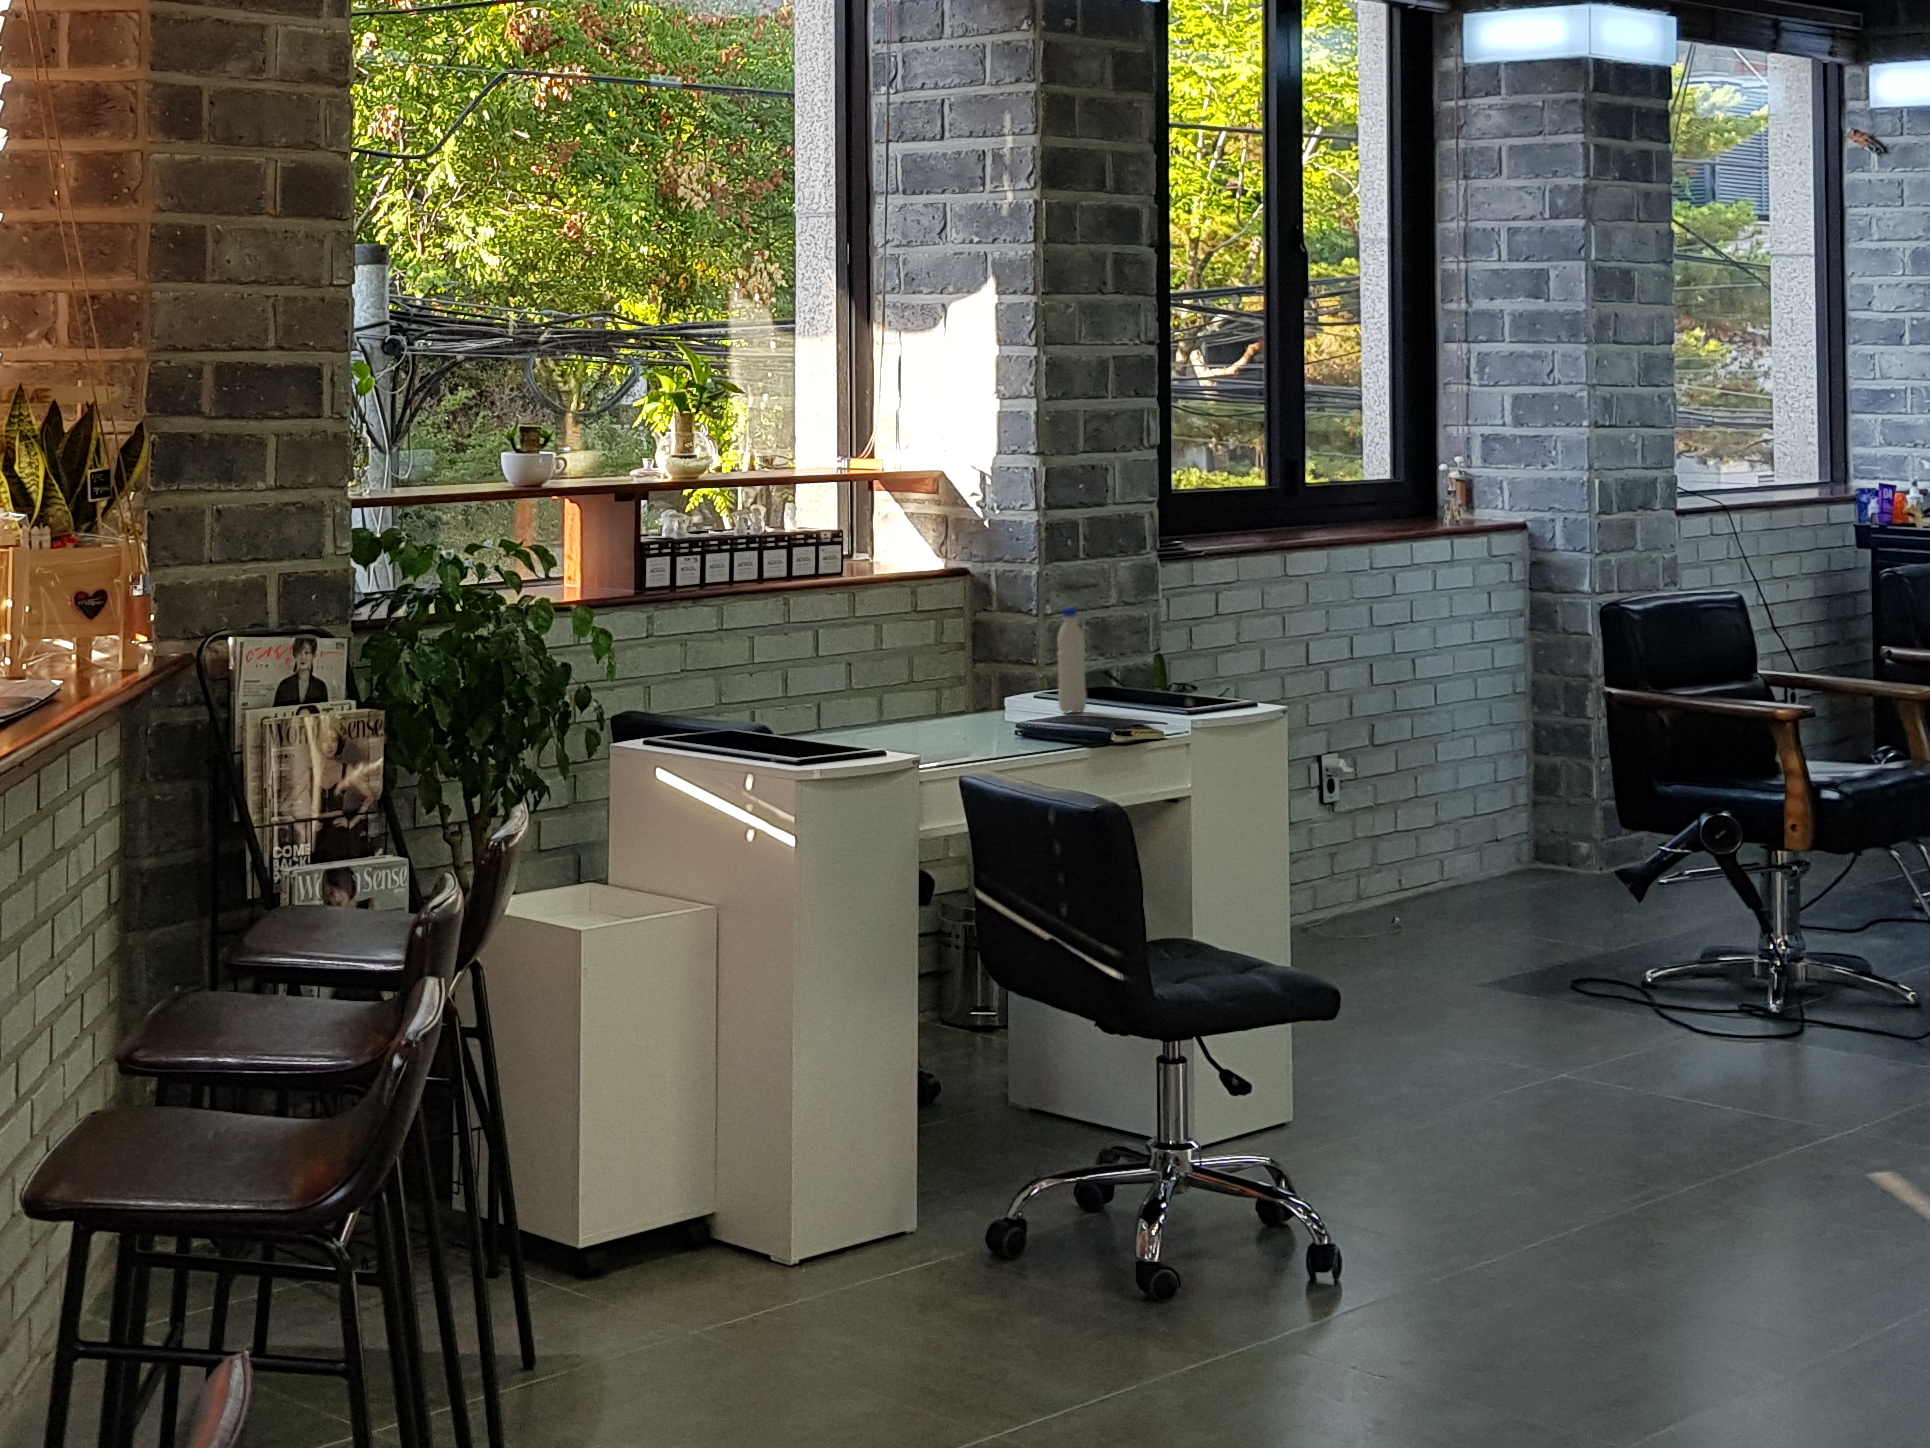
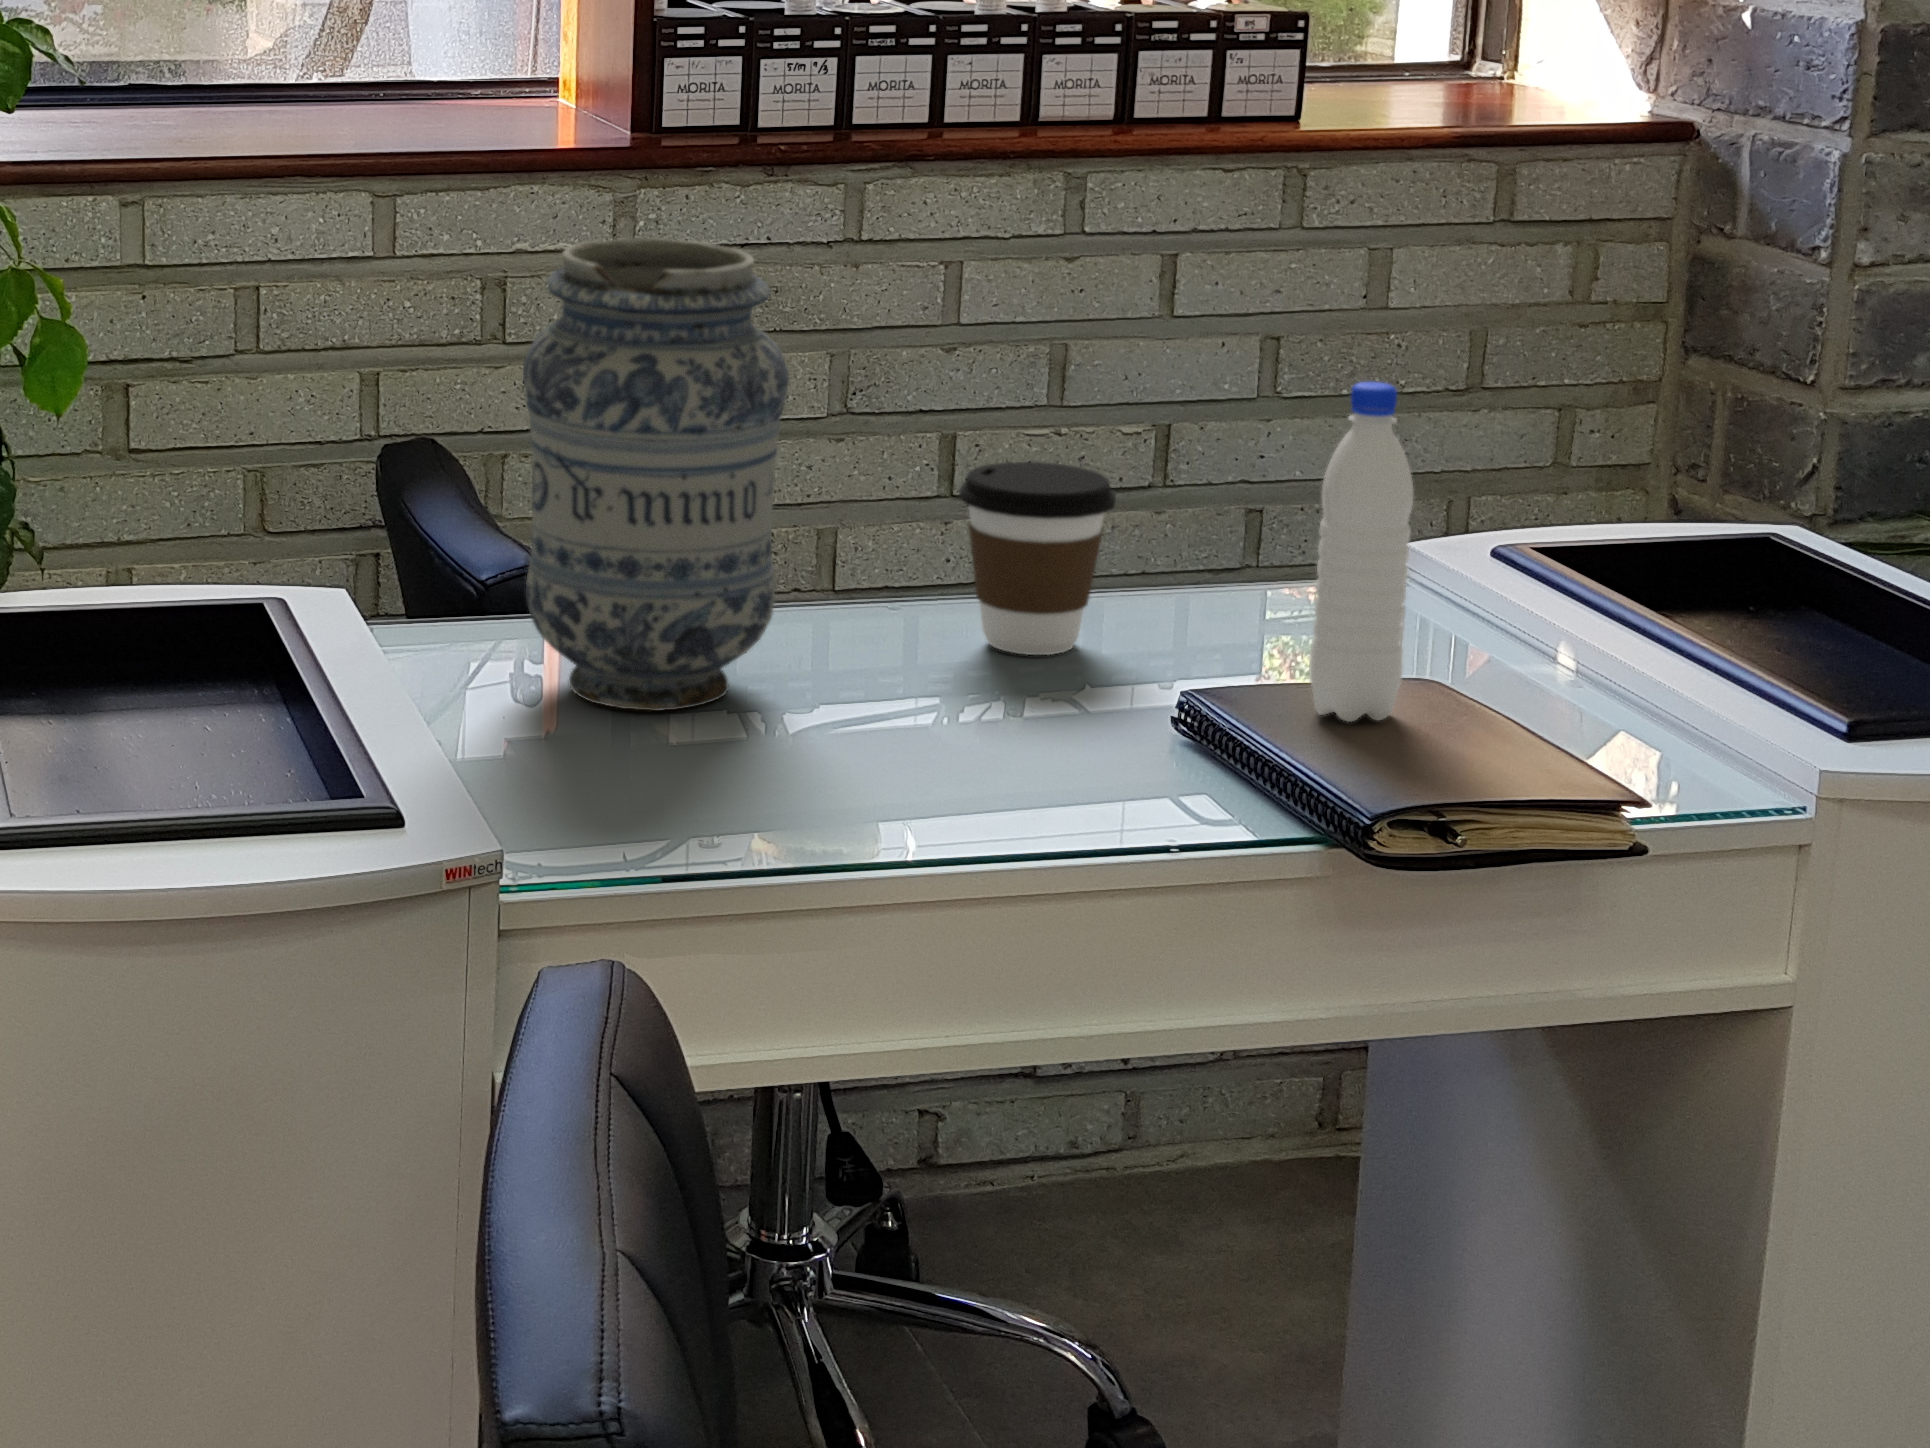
vase: none [826,586,911,736] -> present [523,238,789,711]
coffee cup: none [928,657,978,717] -> present [959,462,1116,655]

